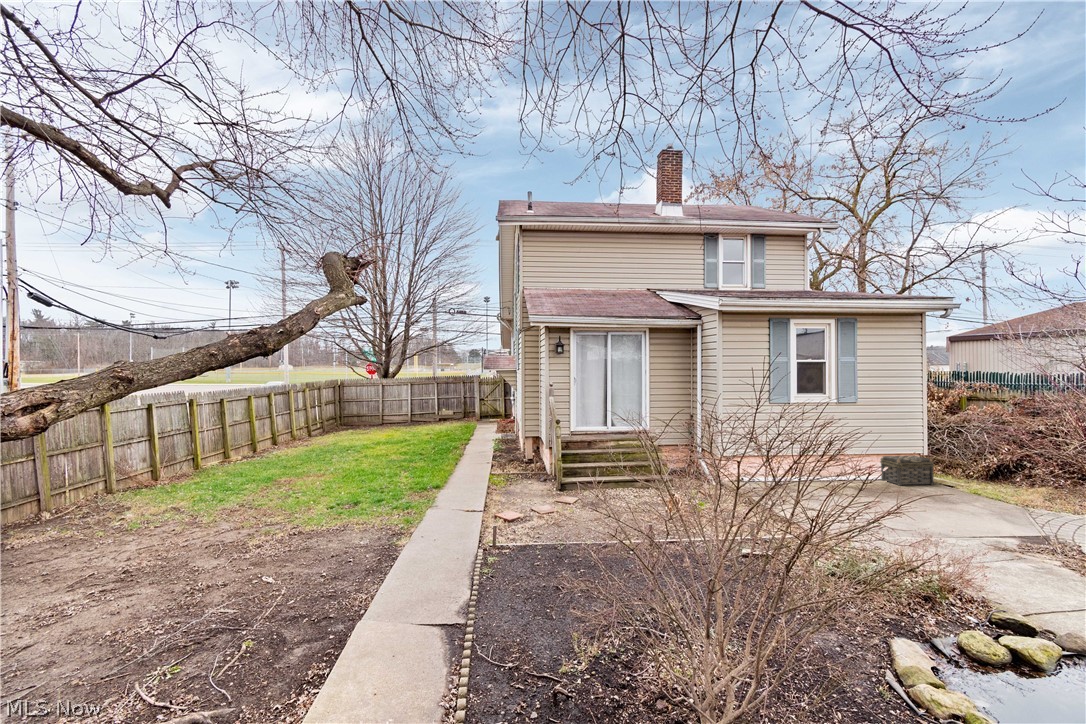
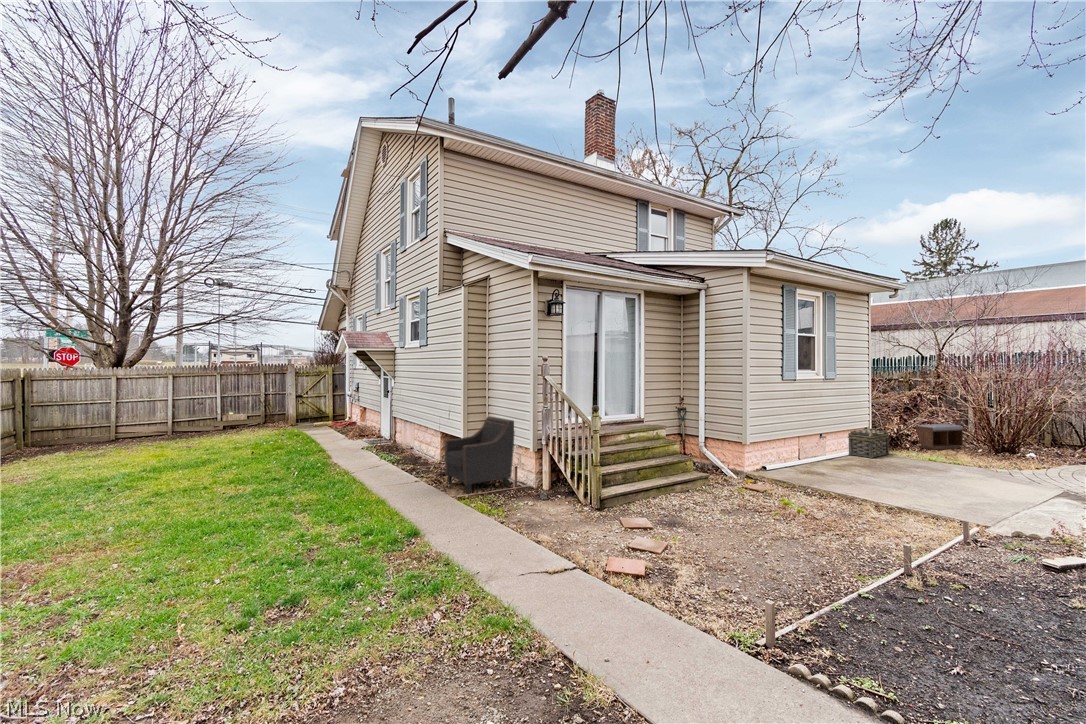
chair: none [501,422,541,472] -> present [445,416,514,493]
bench: none [1000,457,1070,489] -> present [916,424,964,450]

